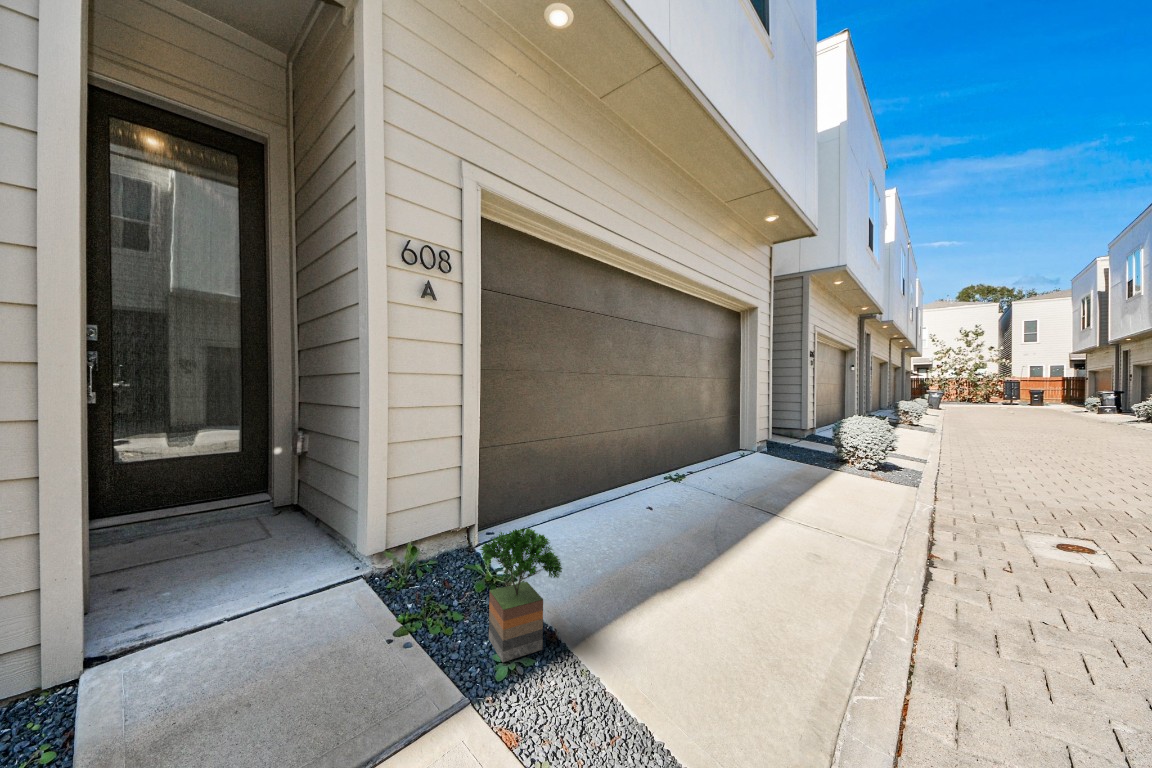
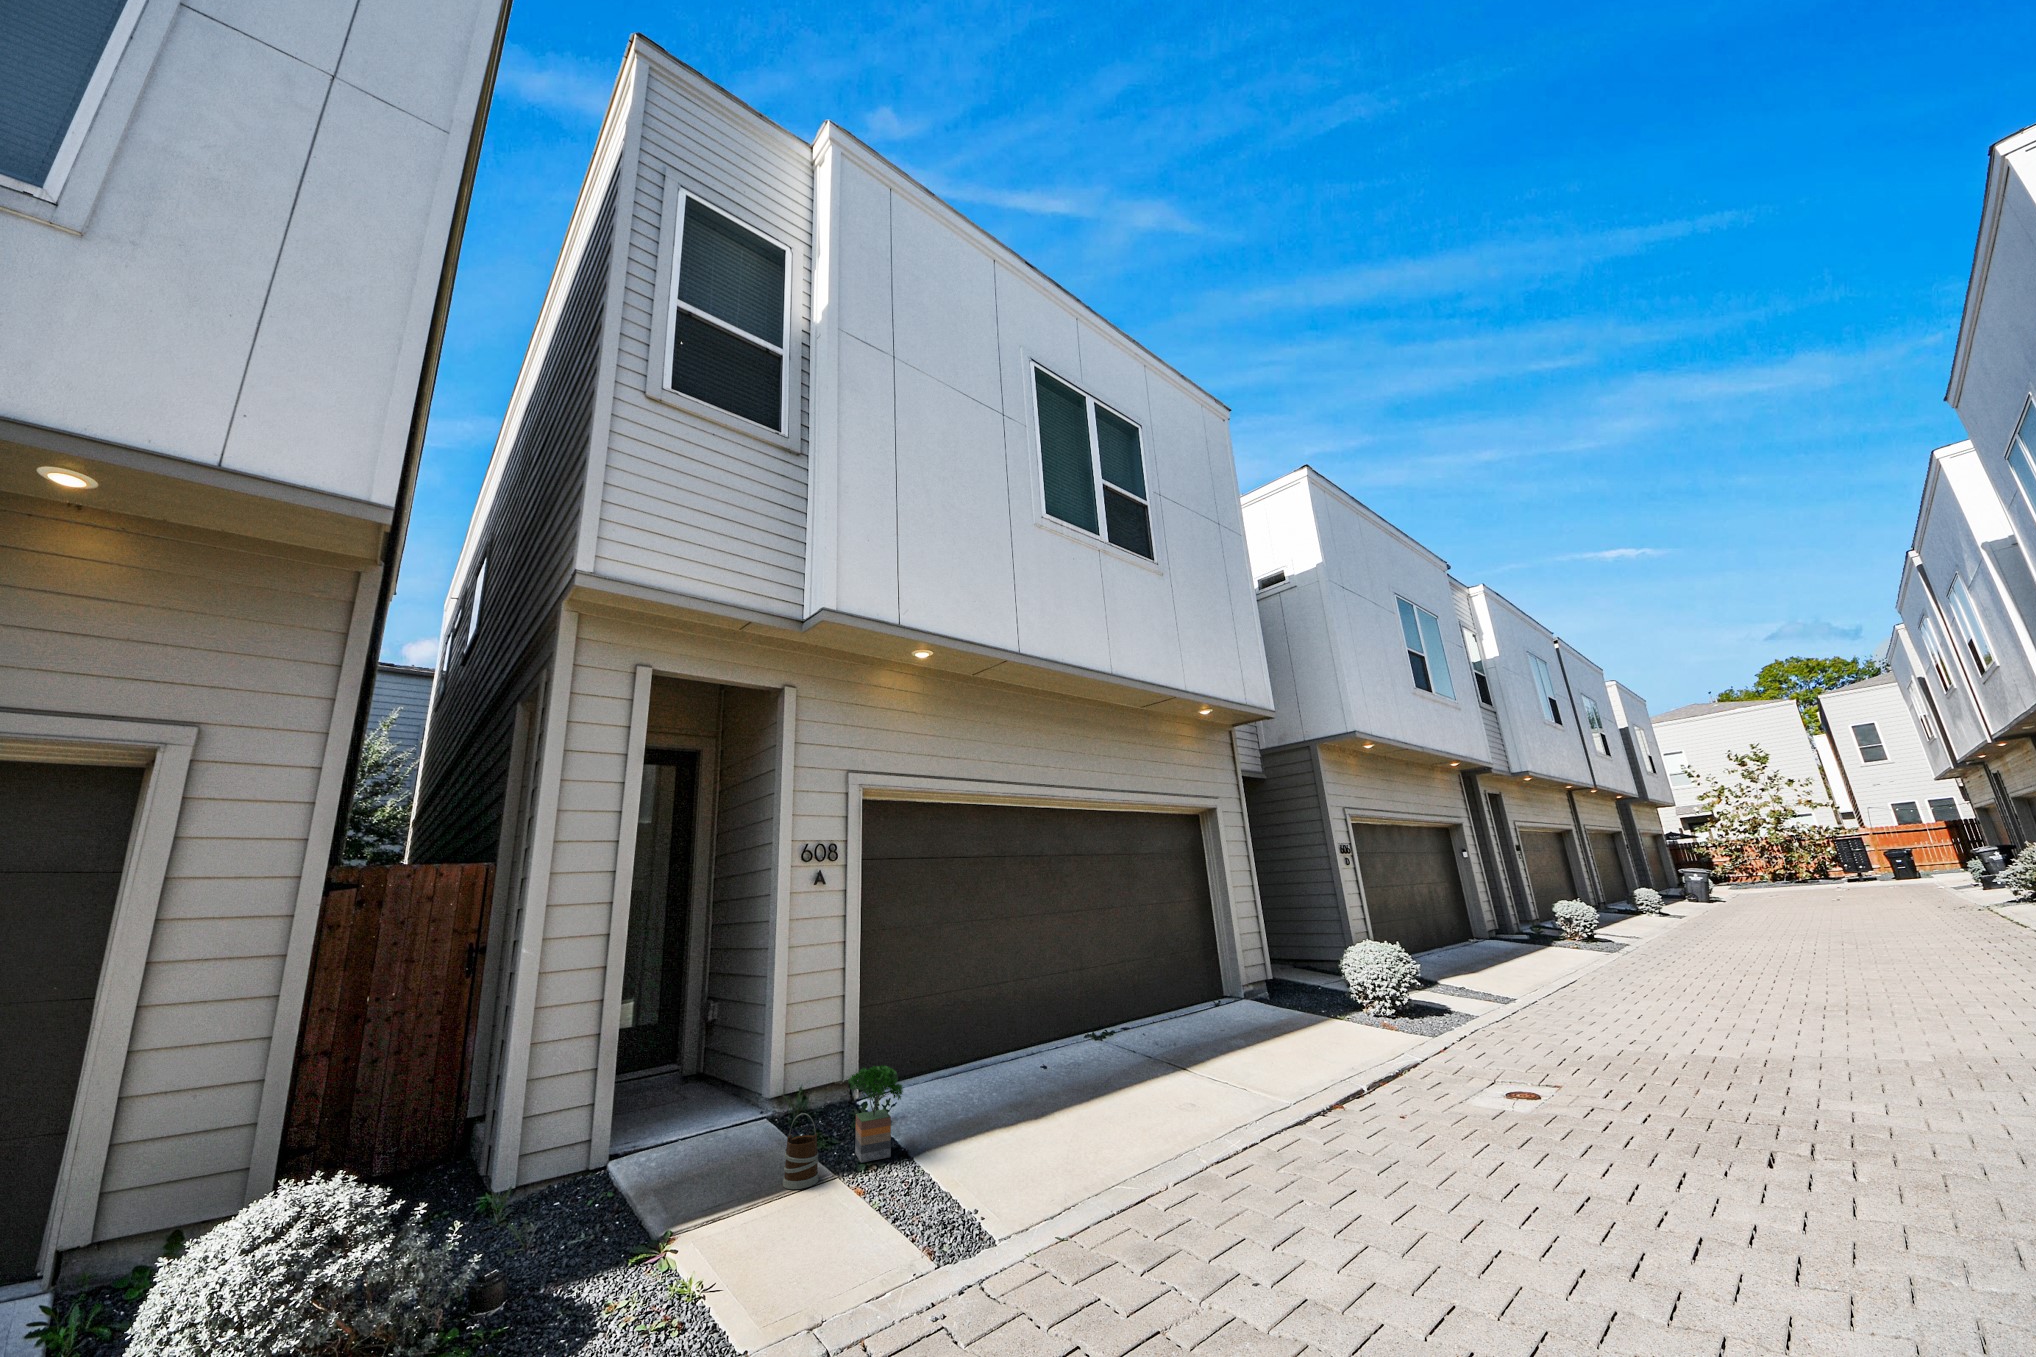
wooden bucket: none [383,615,443,739] -> present [783,1113,819,1189]

